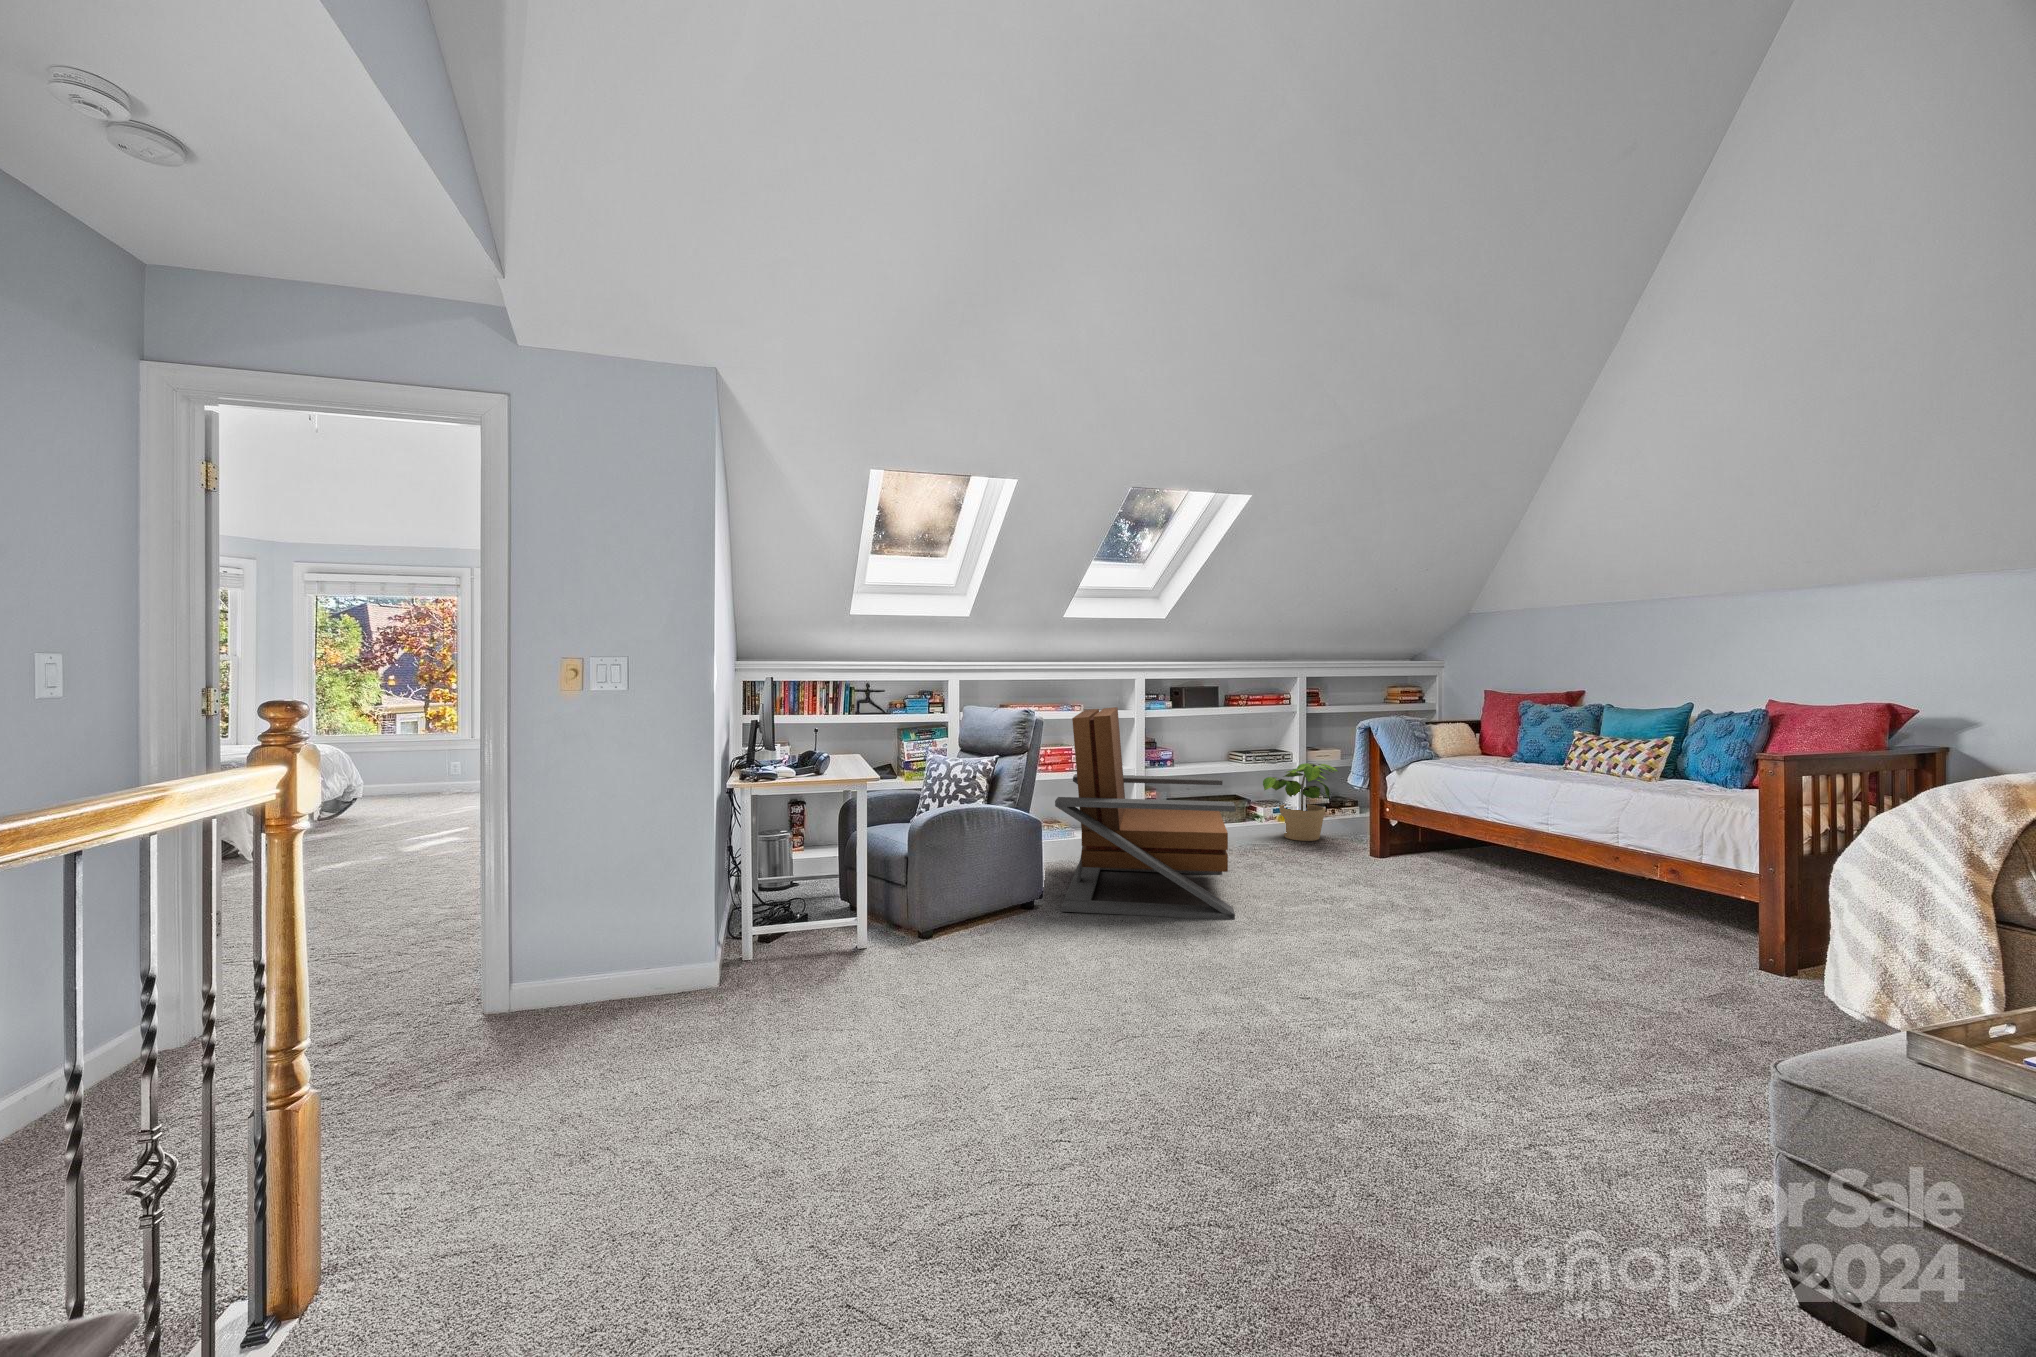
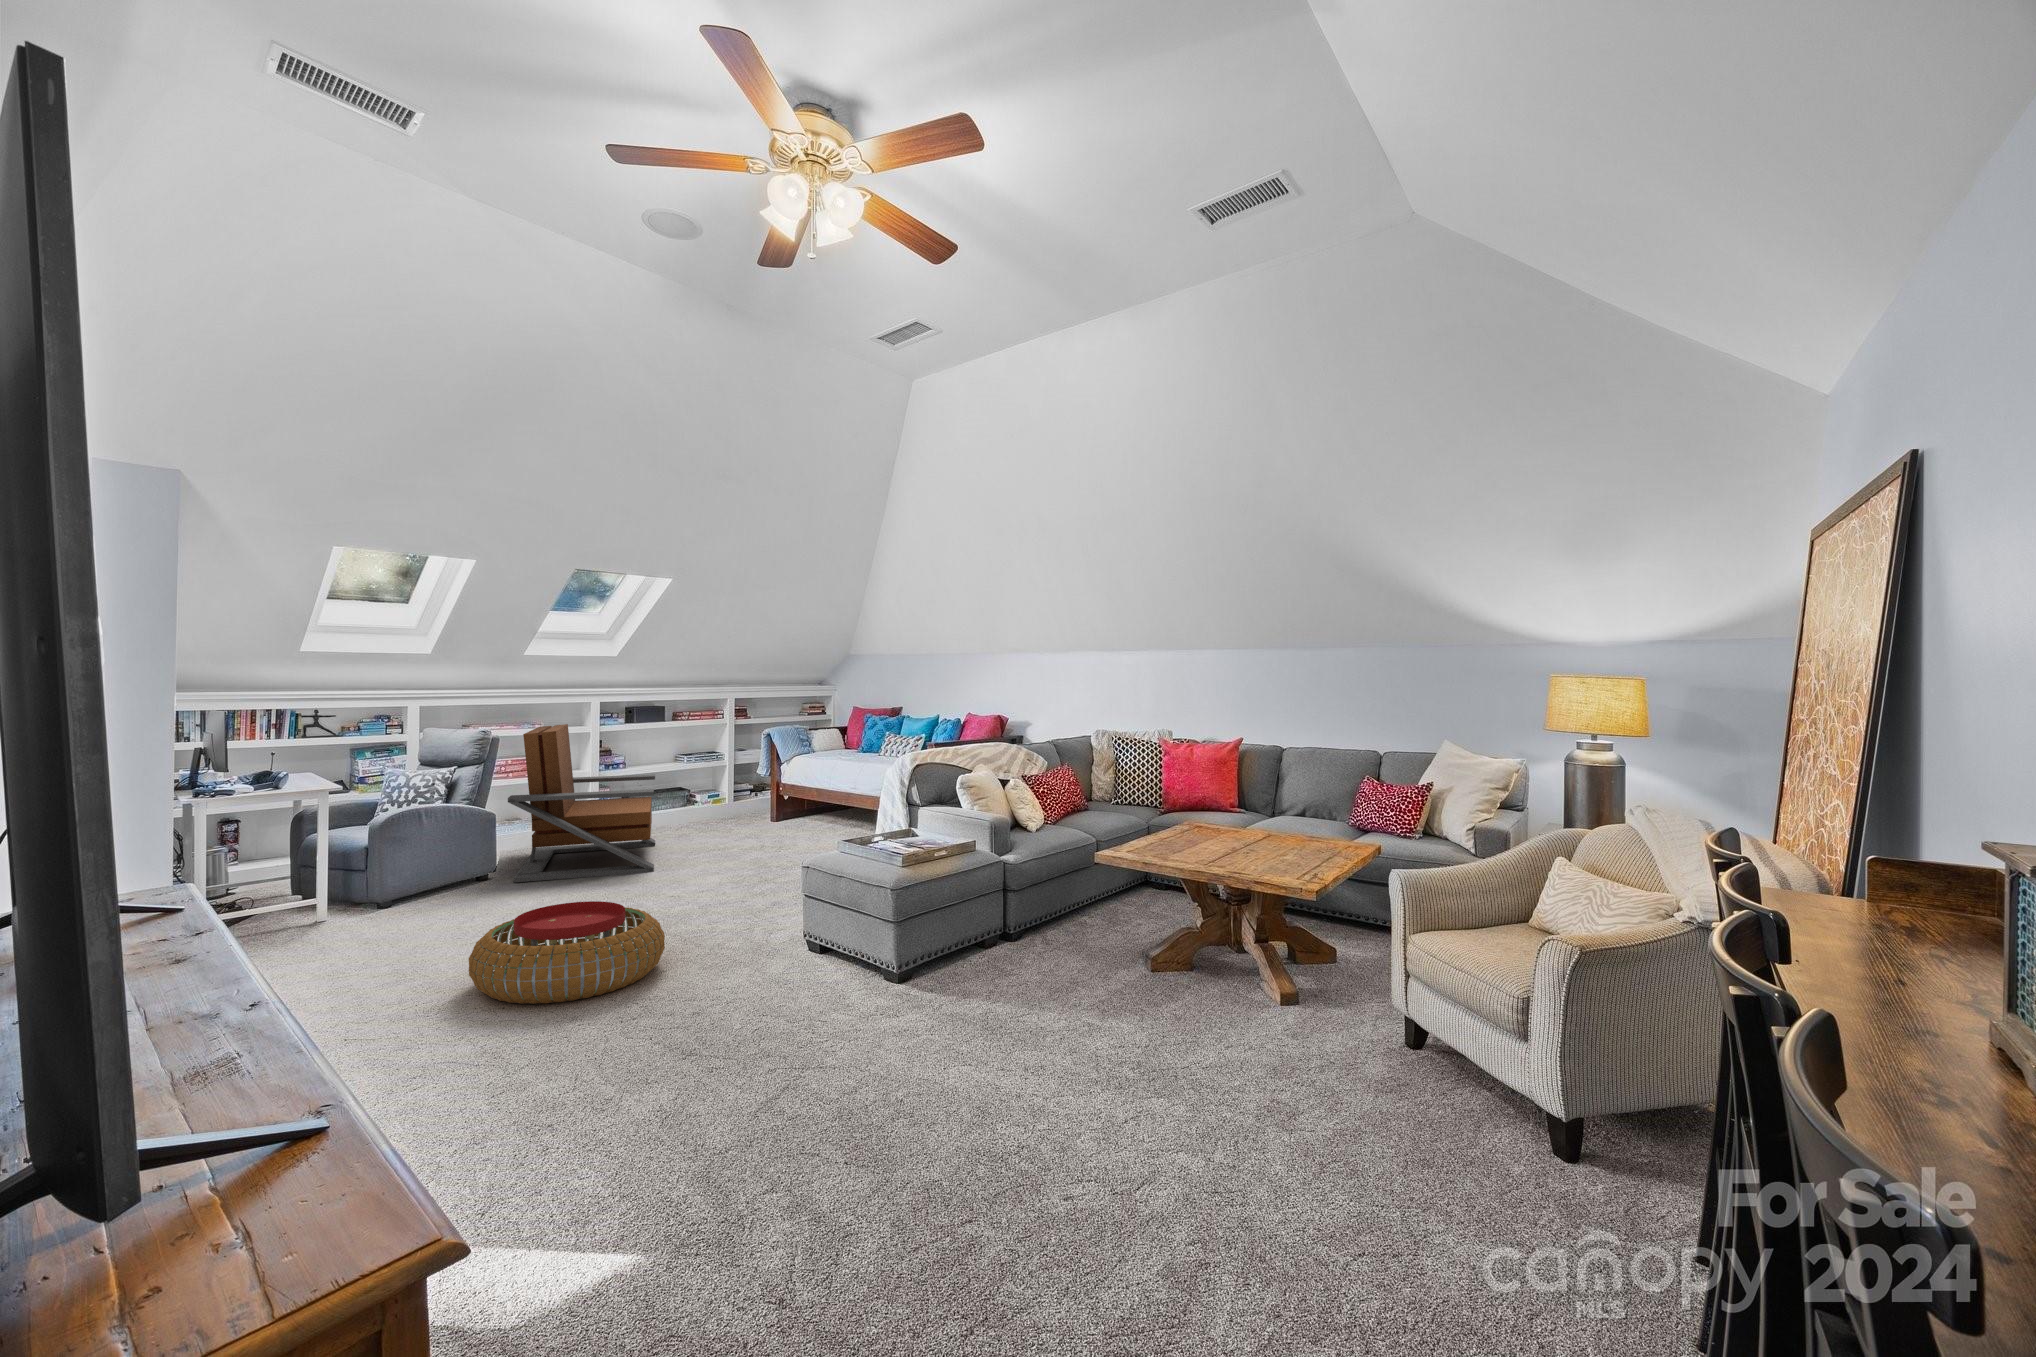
potted plant: present [1263,763,1338,841] -> none [697,761,752,819]
pouf: none [1022,1003,1333,1219] -> present [469,901,665,1004]

